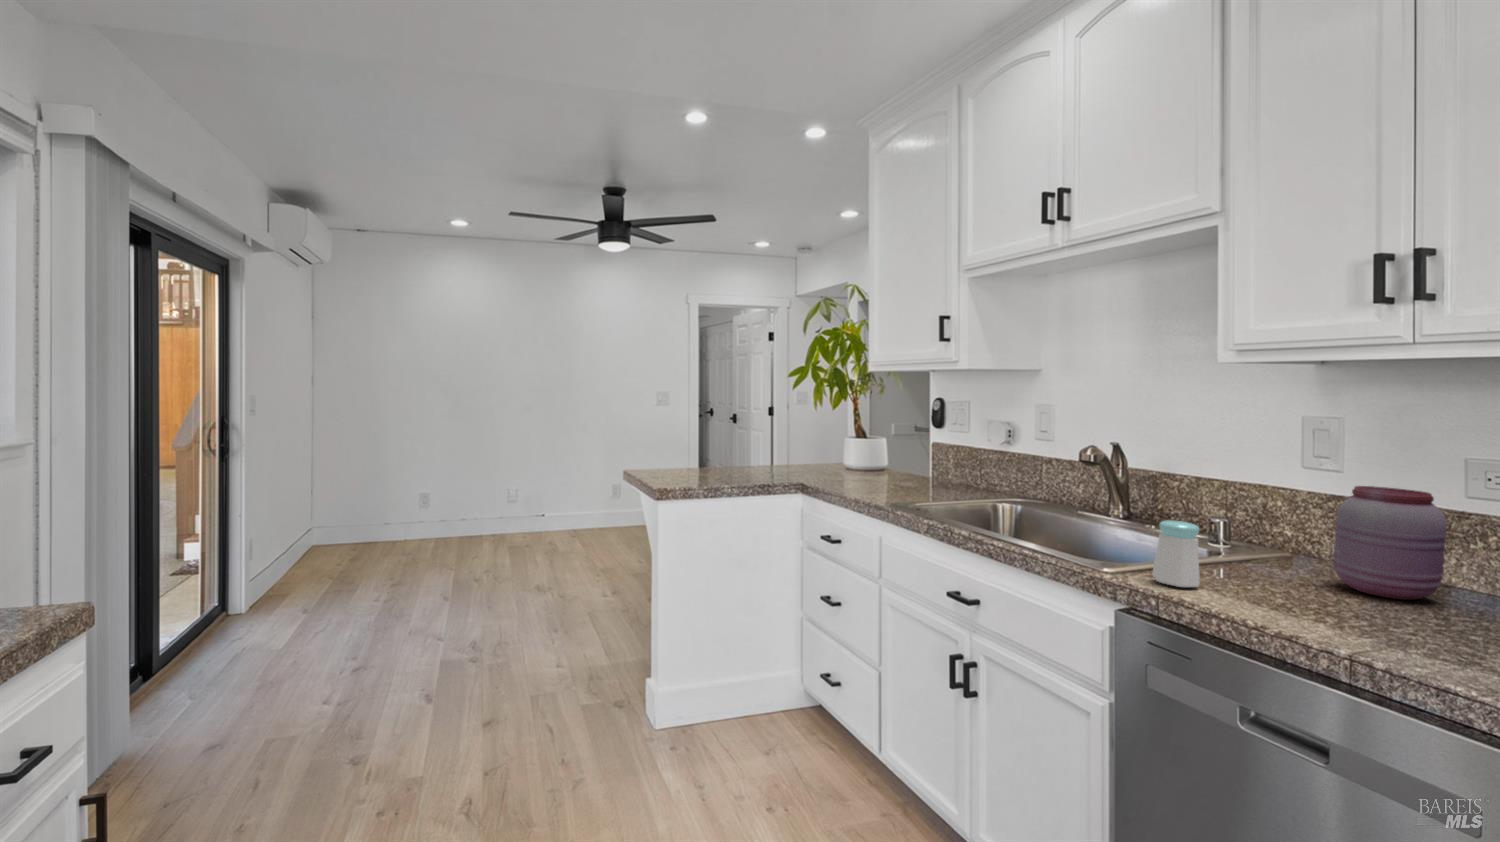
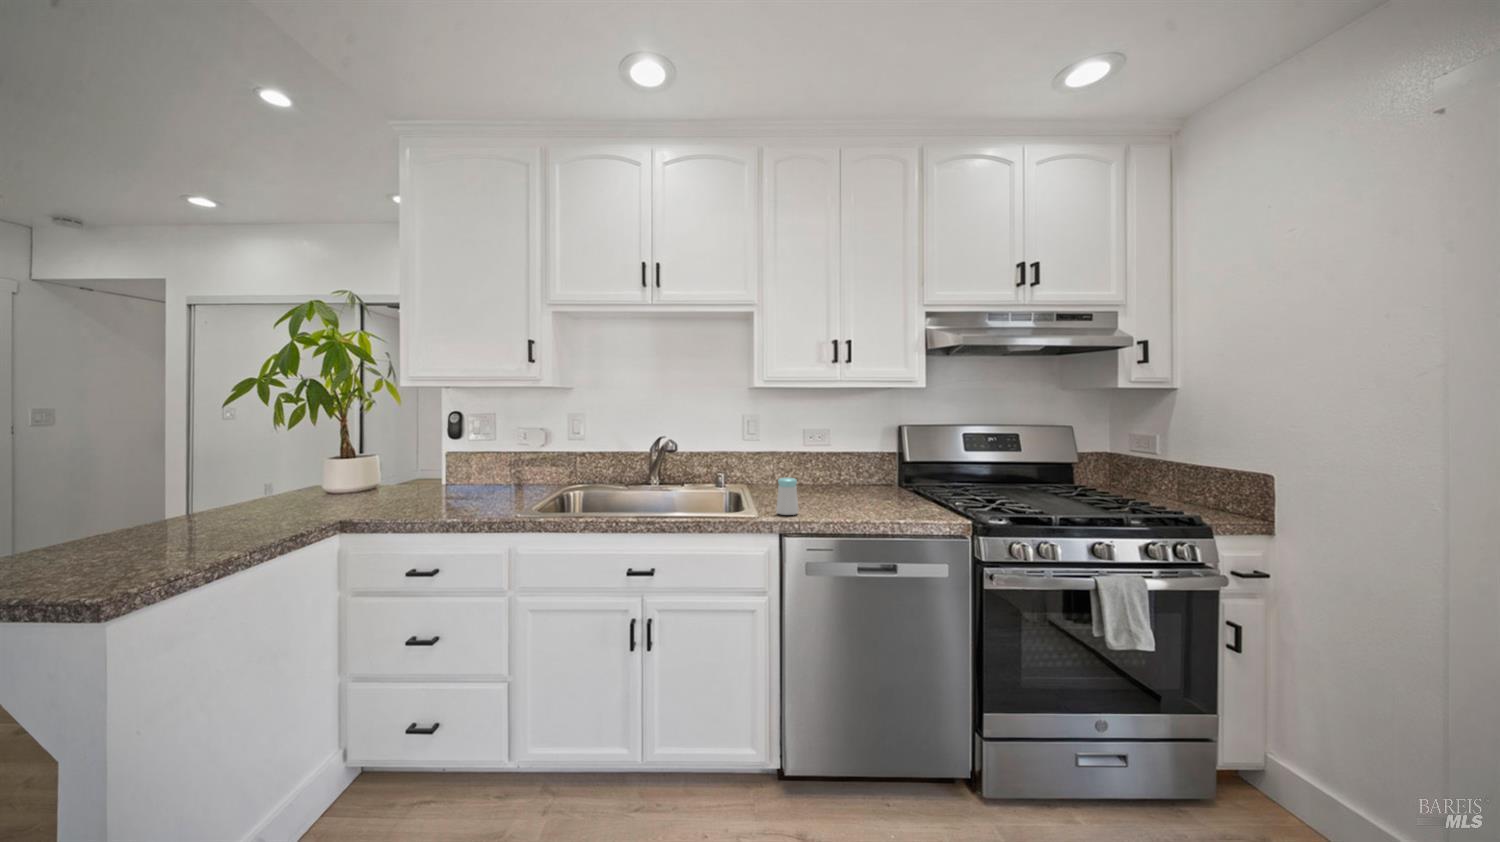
jar: present [1333,486,1447,600] -> none [800,445,837,497]

